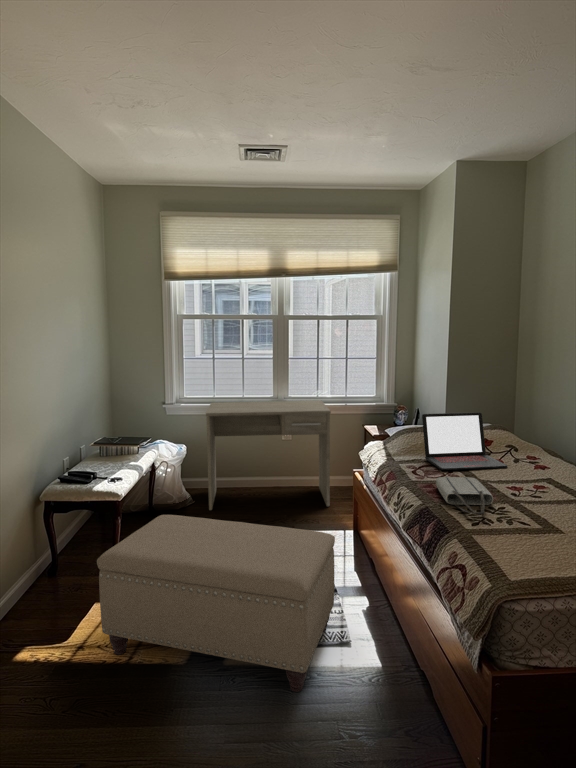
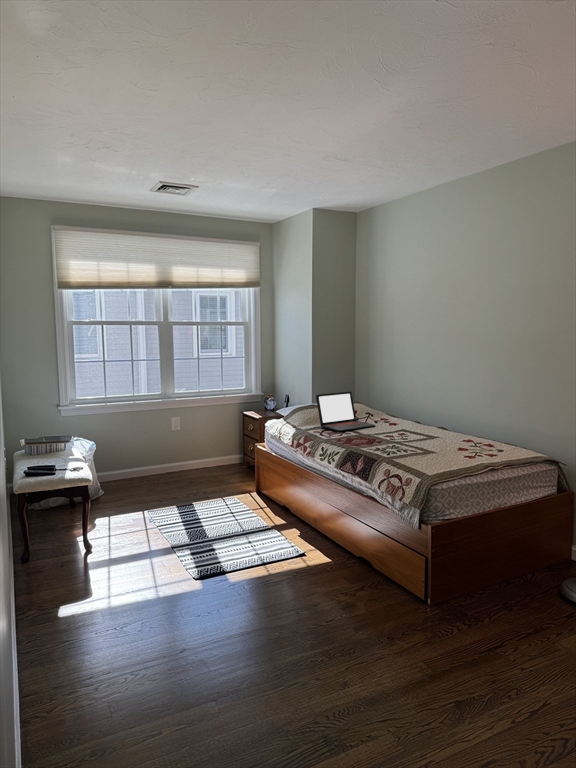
desk: present [206,401,331,510] -> none [109,394,226,496]
tote bag: present [436,477,493,514] -> none [345,432,390,450]
ottoman: present [97,515,335,692] -> none [129,480,302,596]

